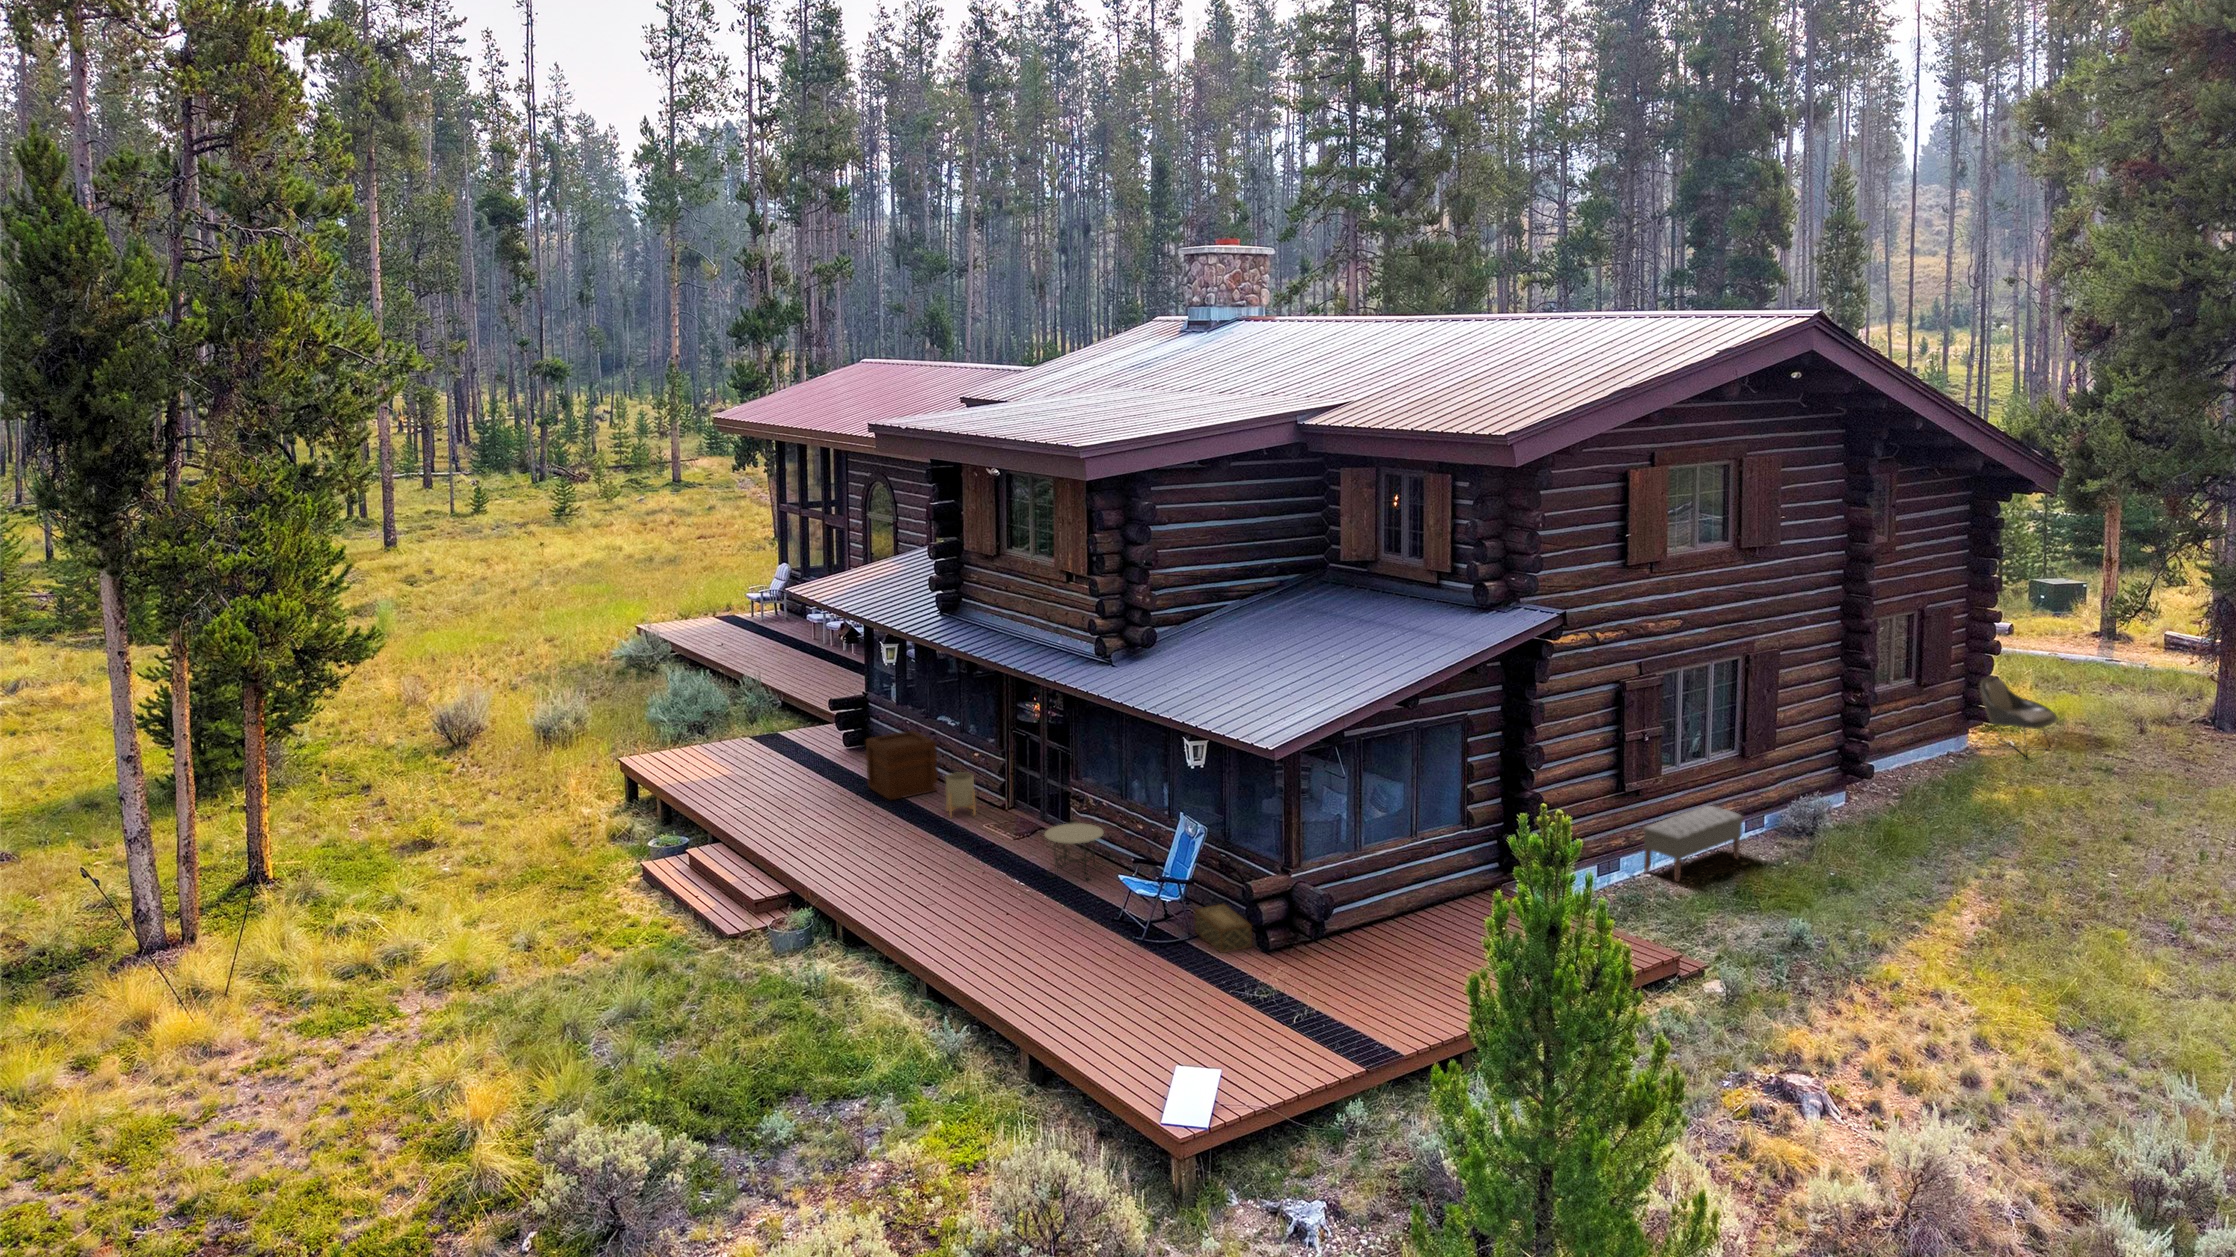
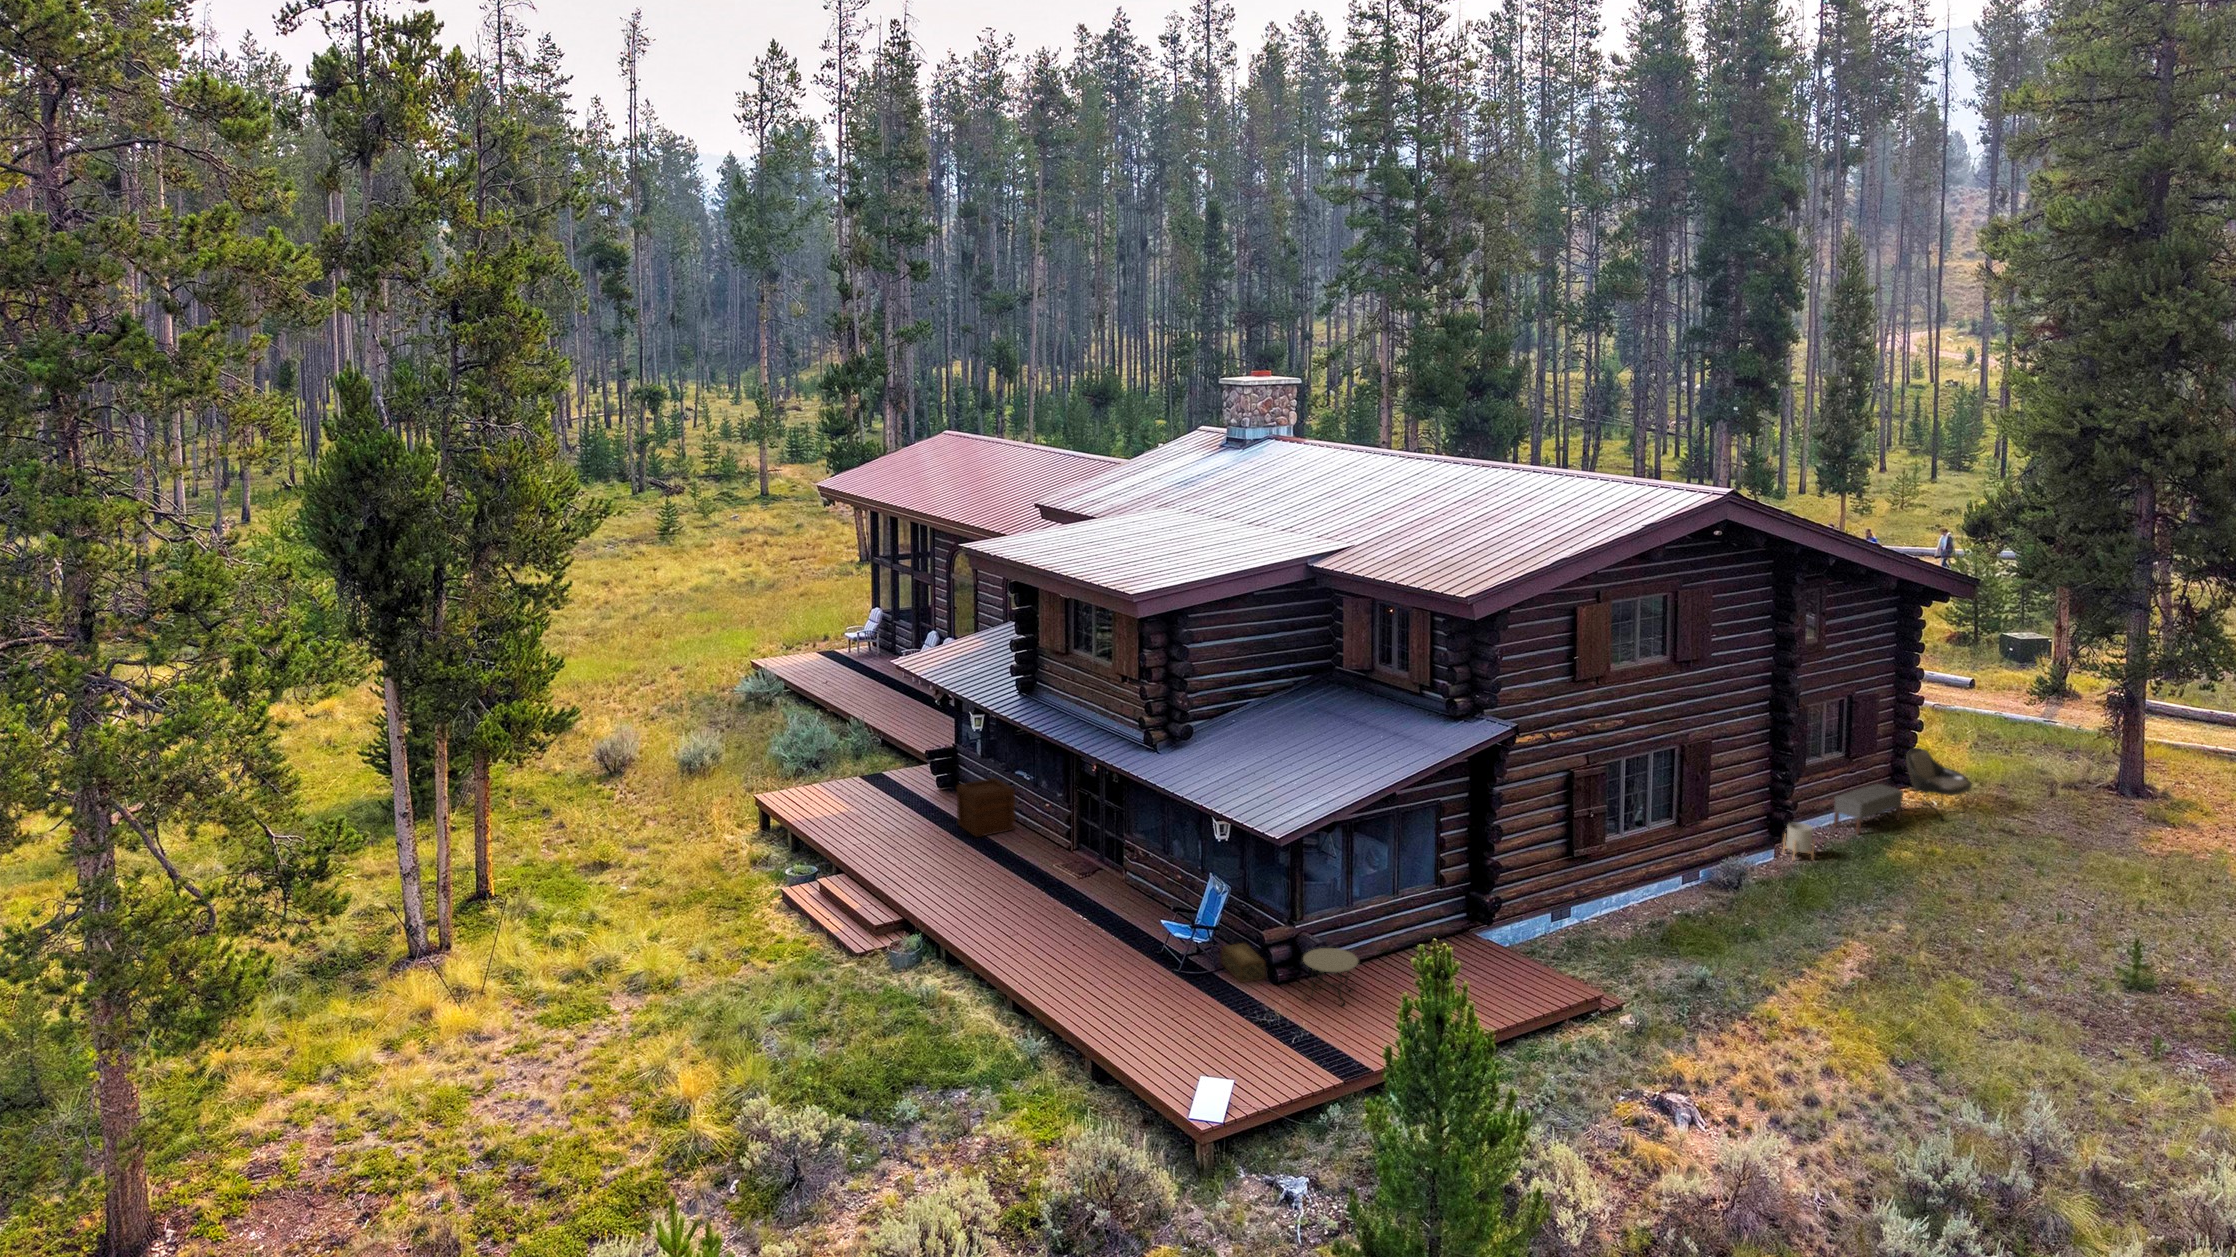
planter: present [945,772,976,817] -> present [1783,822,1815,859]
bench: present [1644,806,1743,882] -> present [1834,784,1904,834]
side table: present [1045,823,1104,880] -> present [1303,948,1358,1005]

